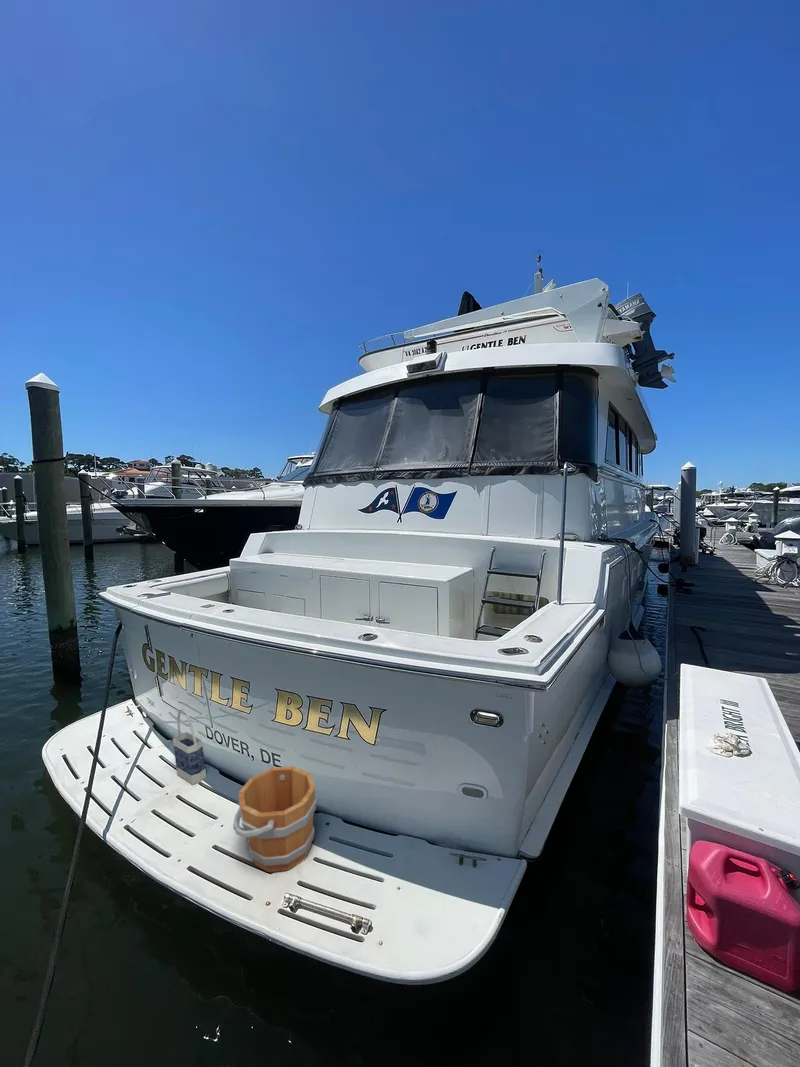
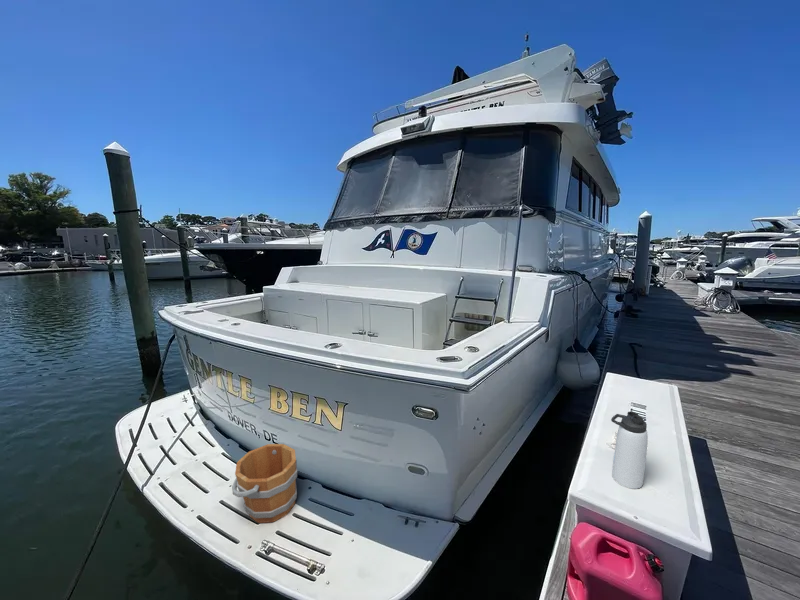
thermos bottle: none [719,706,763,797] -> present [611,412,648,489]
bag: present [173,709,206,785] -> none [203,397,229,453]

